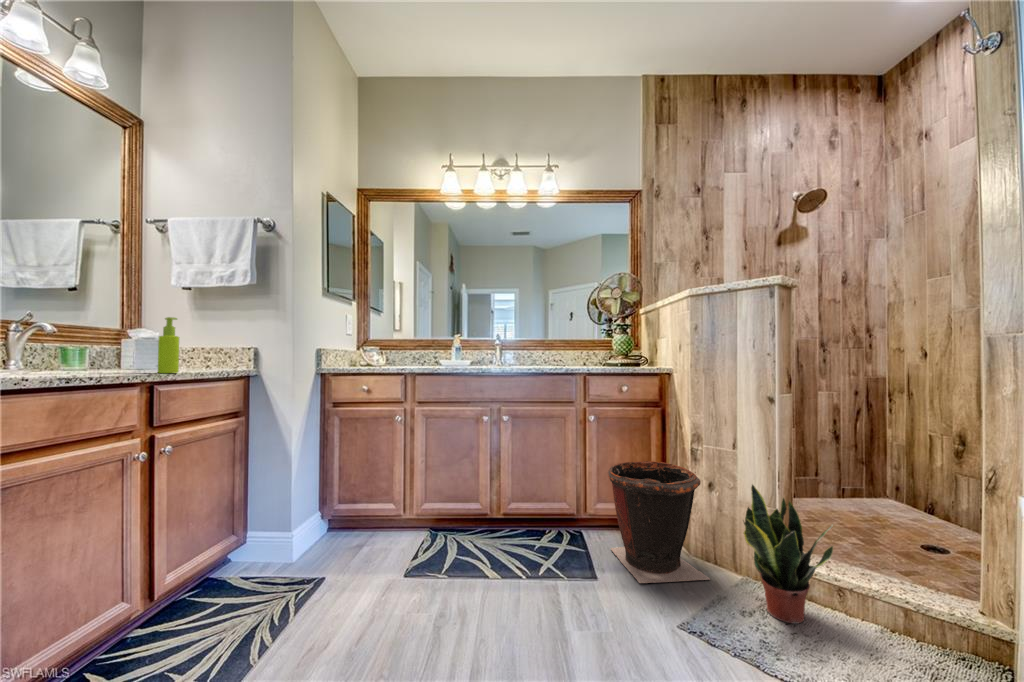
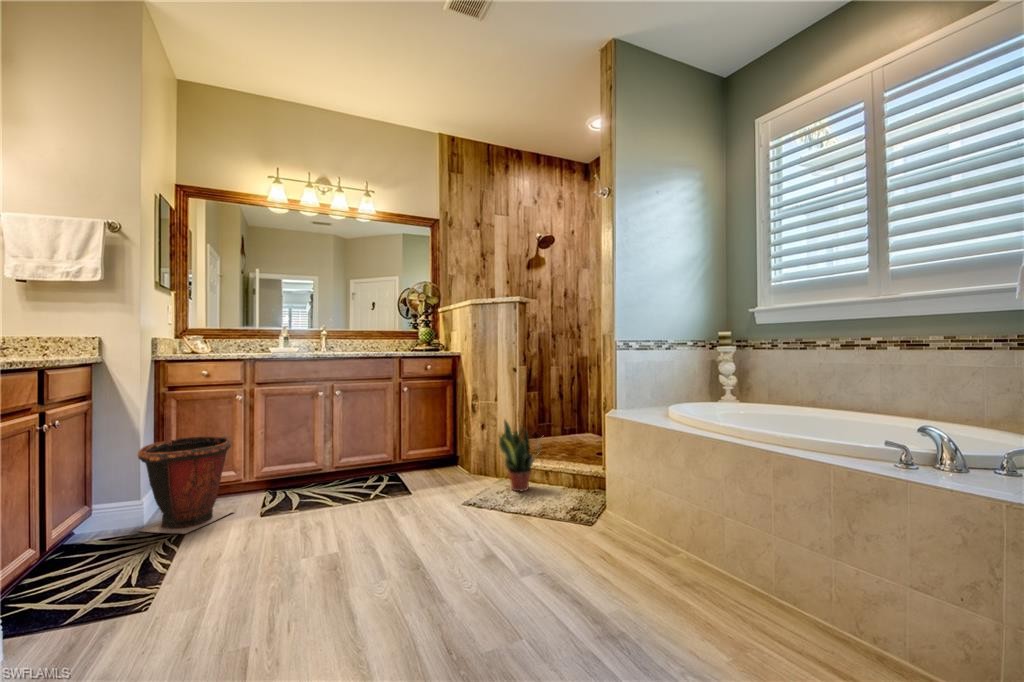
soap dispenser: present [158,317,179,373] -> none [40,309,62,357]
waste bin: present [608,461,710,583] -> present [138,436,234,534]

